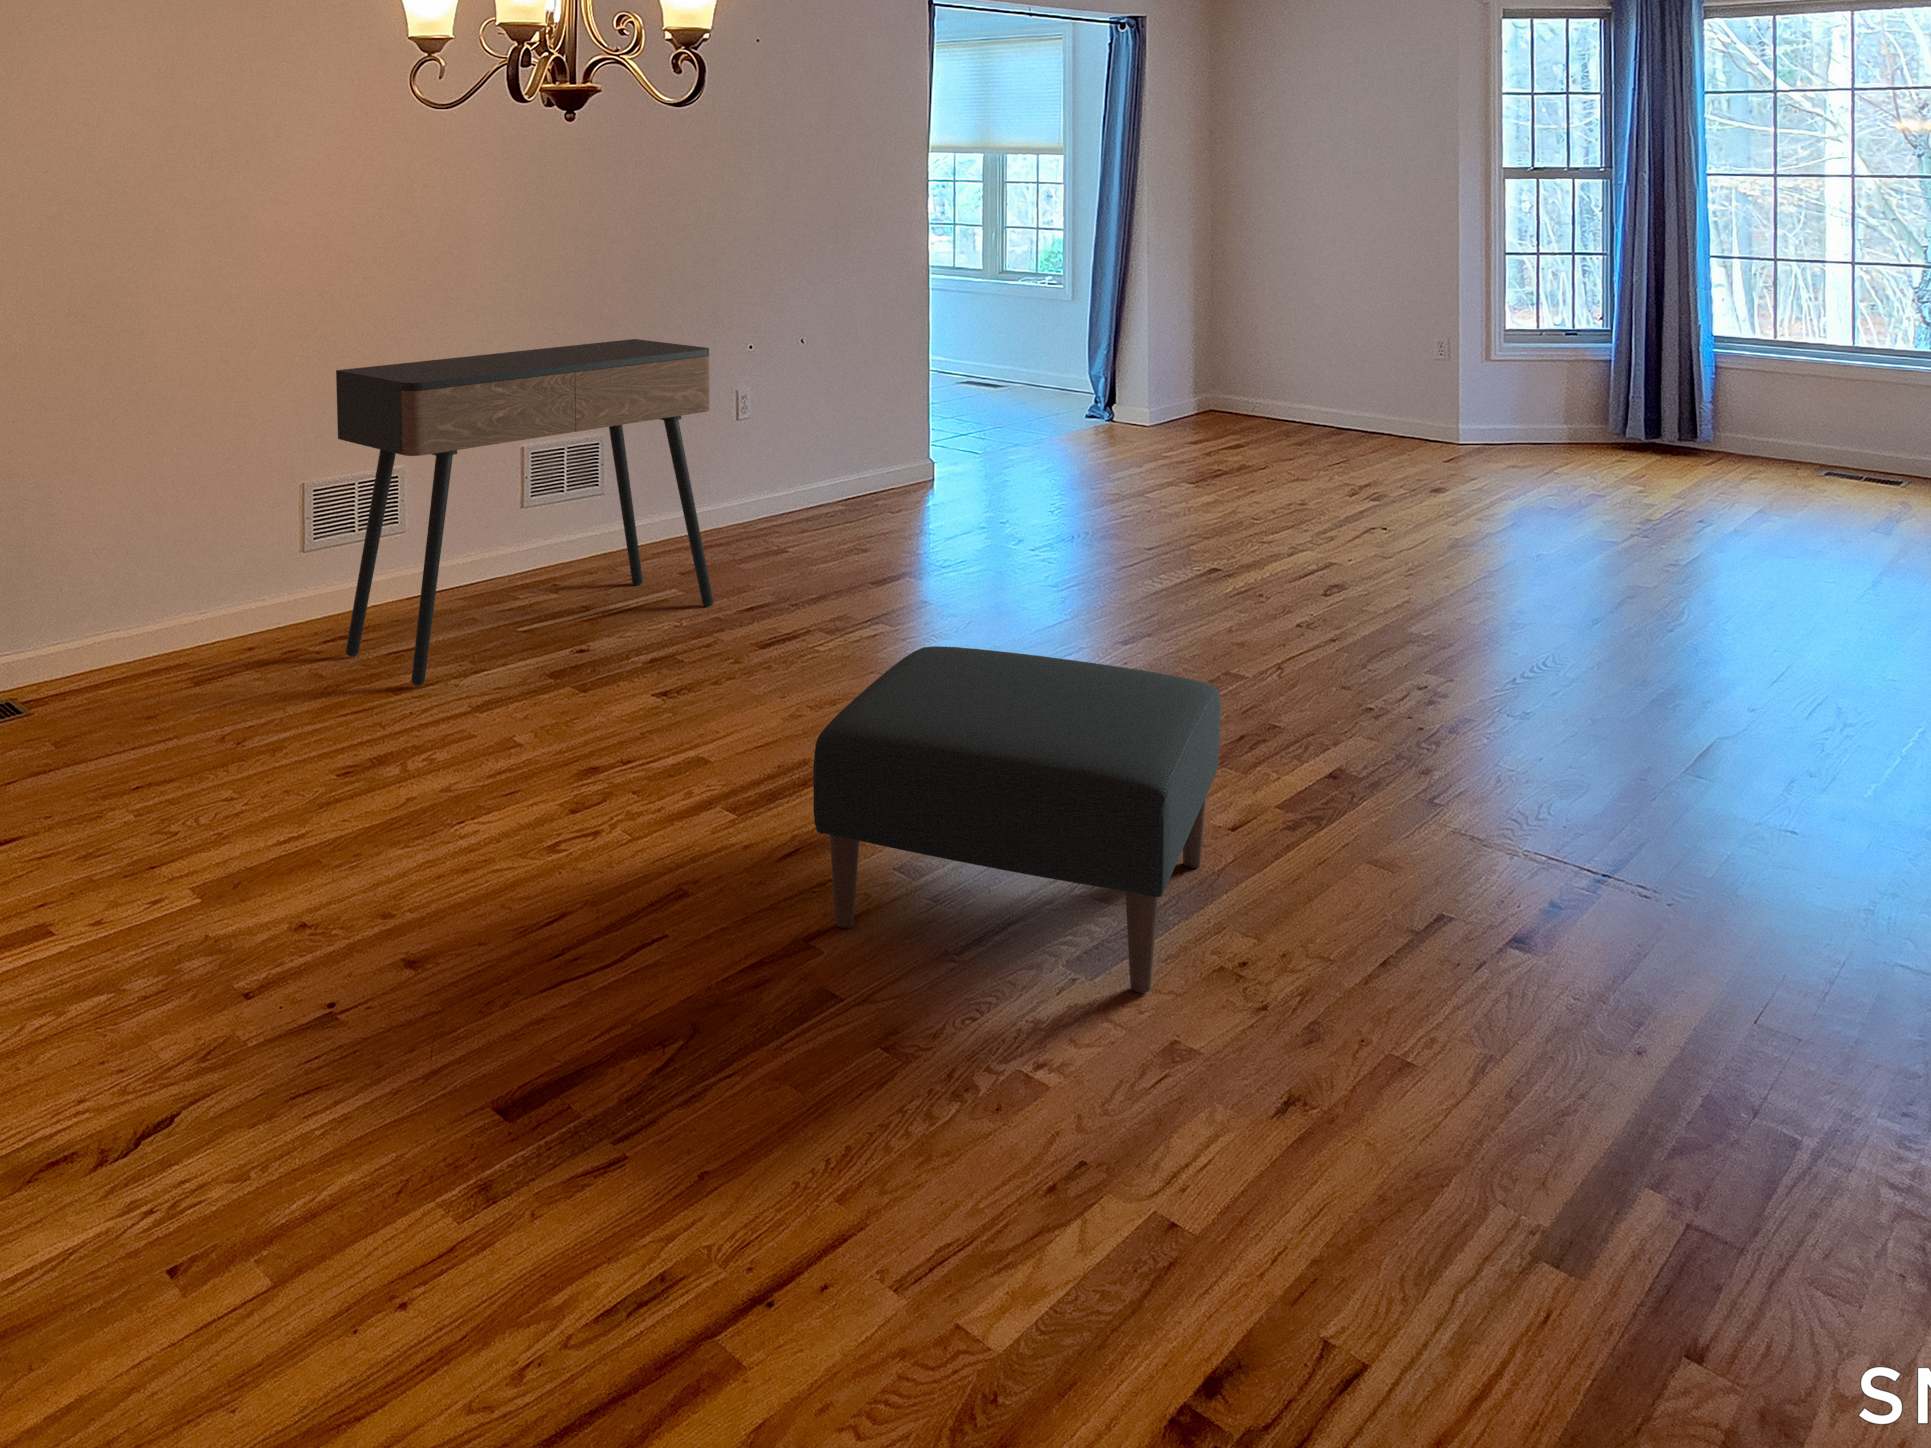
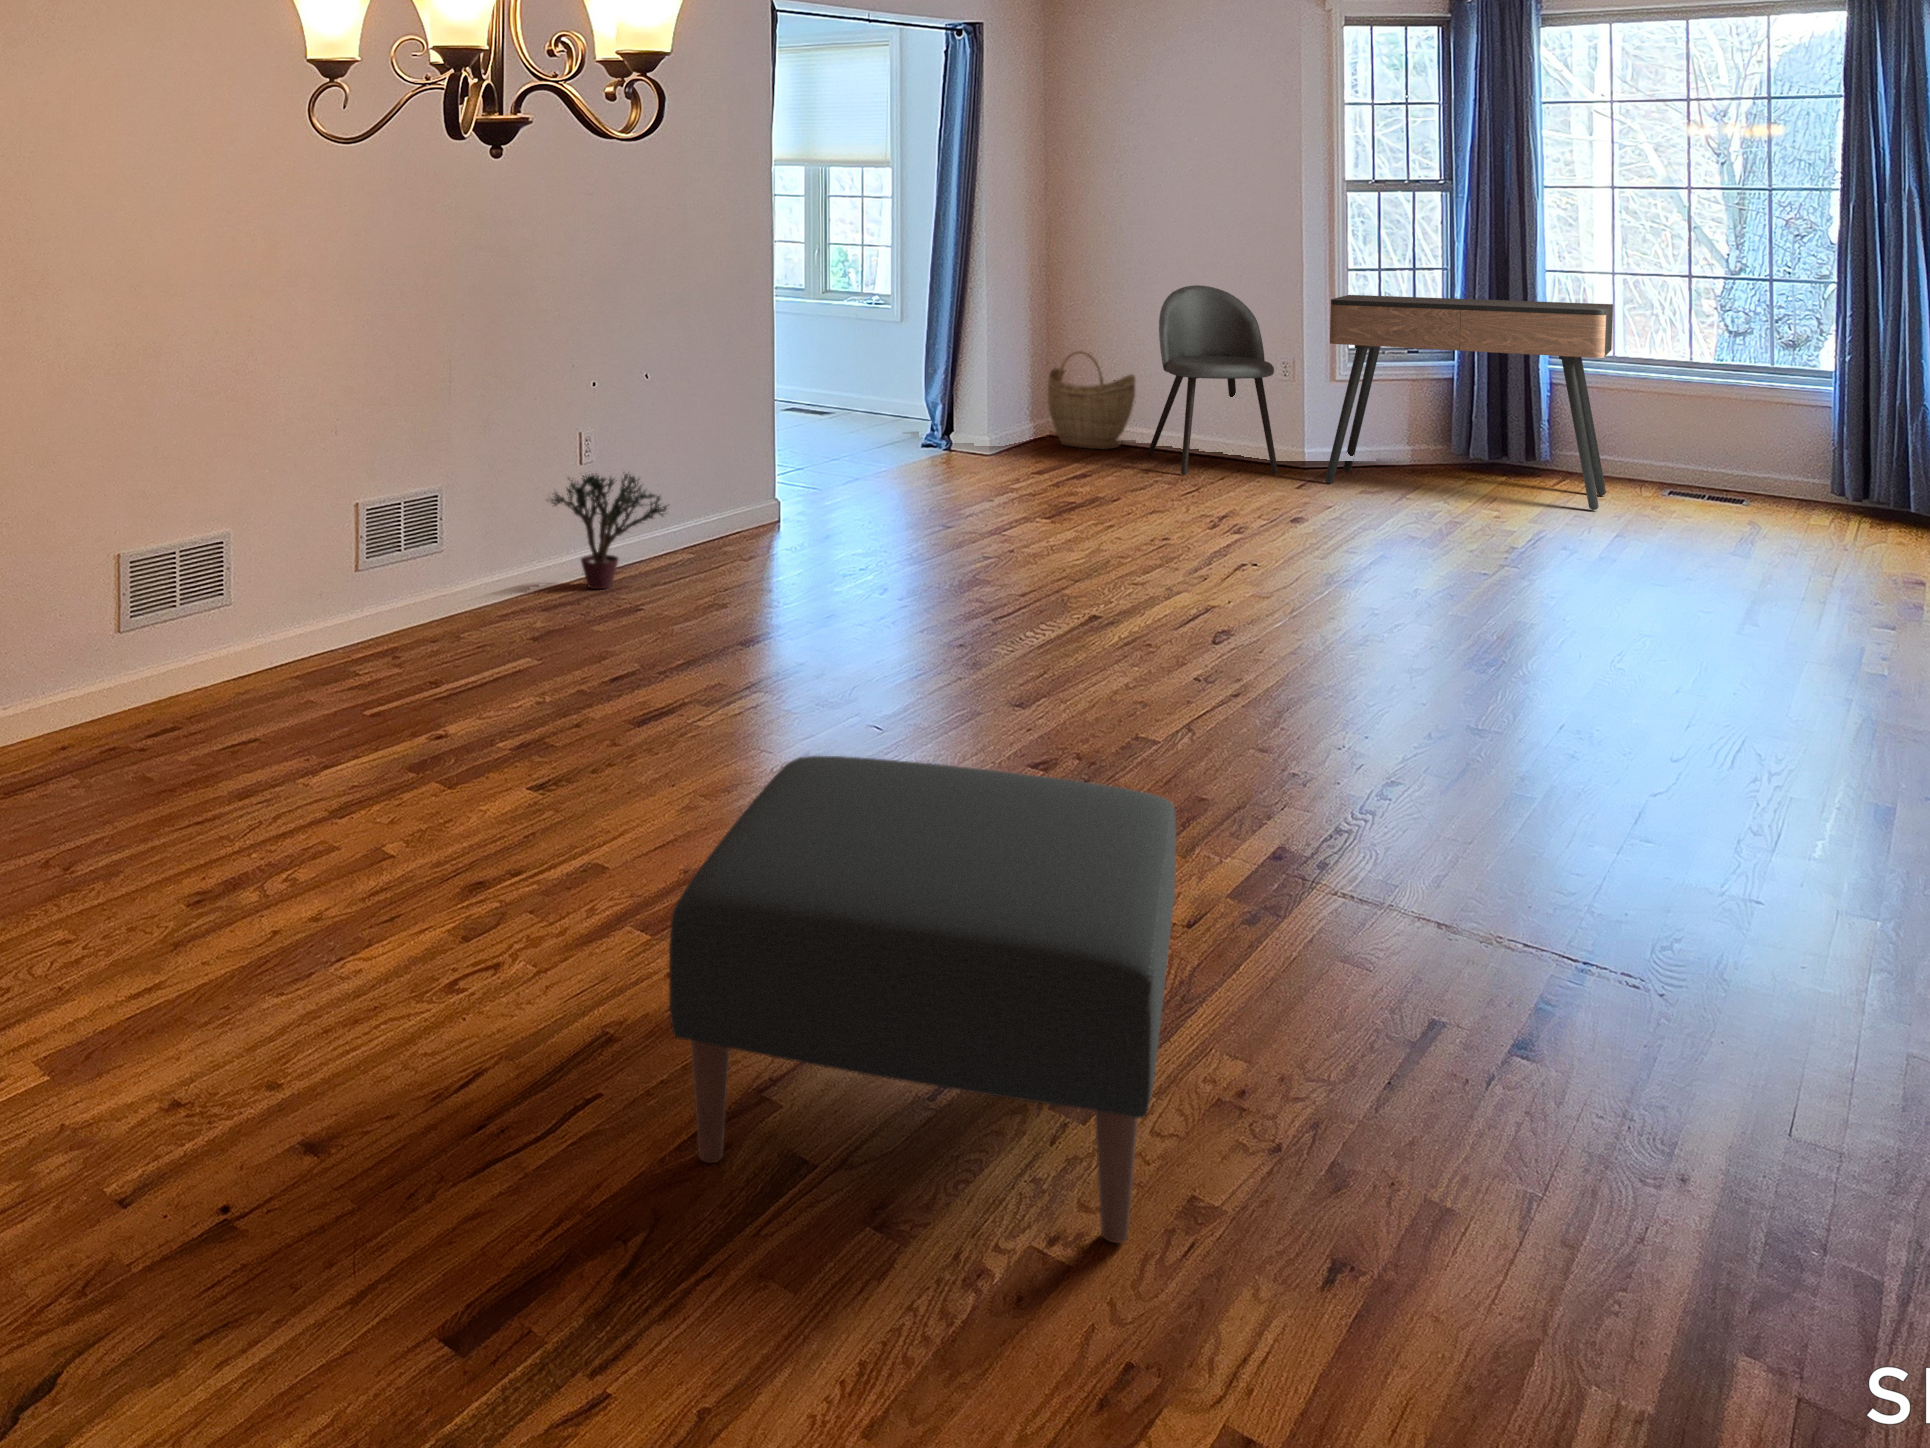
dining chair: none [1303,268,1428,449] -> present [1148,285,1278,474]
woven basket: none [1208,326,1294,424] -> present [1048,351,1135,449]
console table: present [336,339,713,686] -> present [1325,295,1613,510]
potted plant: none [734,429,843,533] -> present [551,474,667,589]

